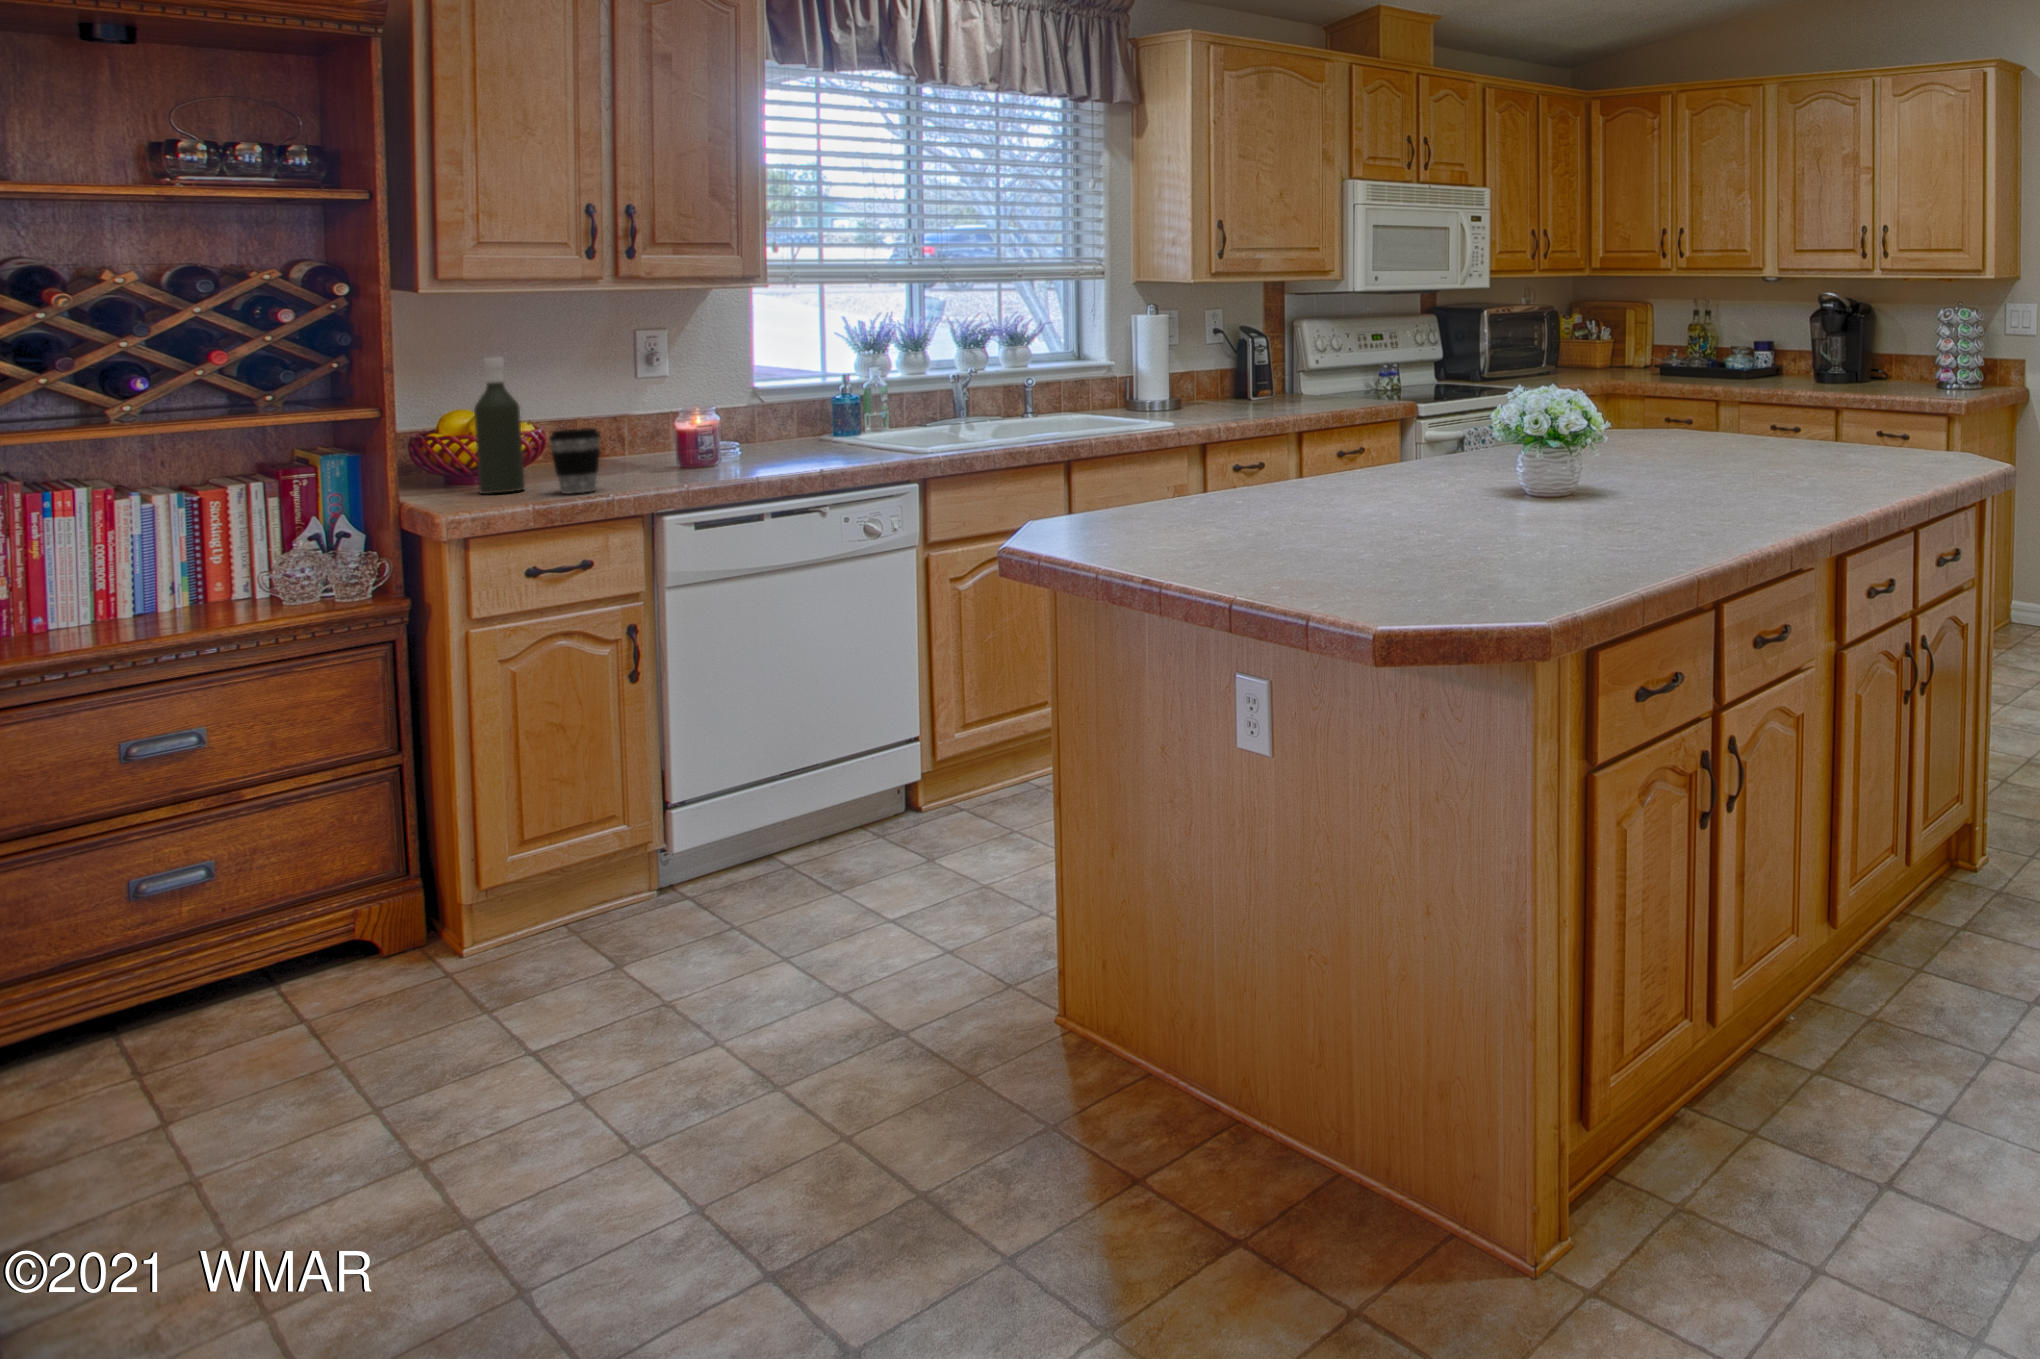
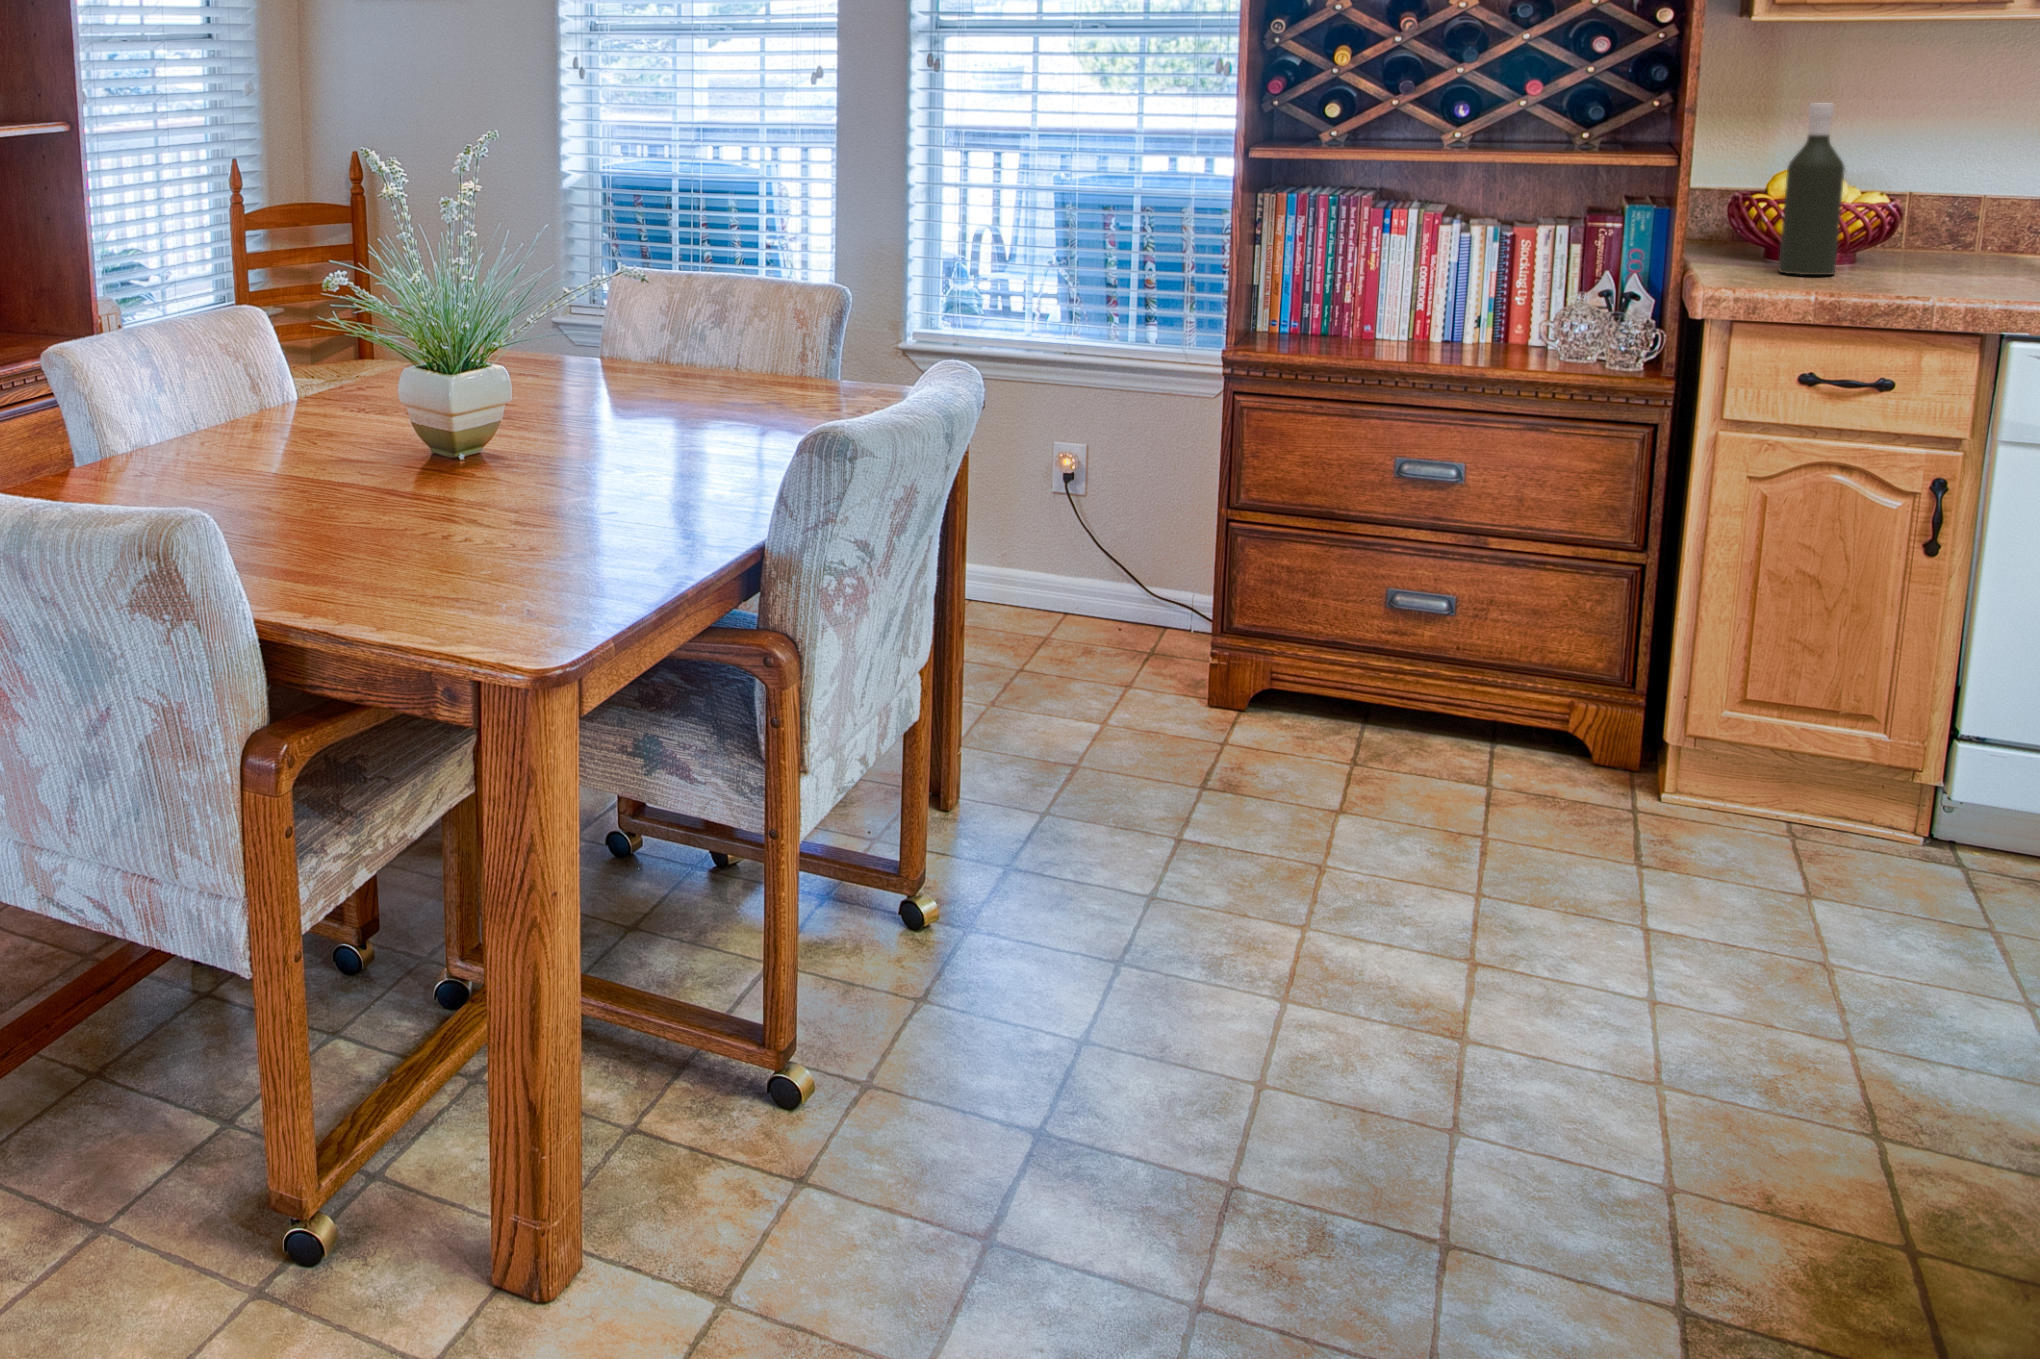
coffee cup: present [549,428,600,494] -> none [1862,204,1935,290]

